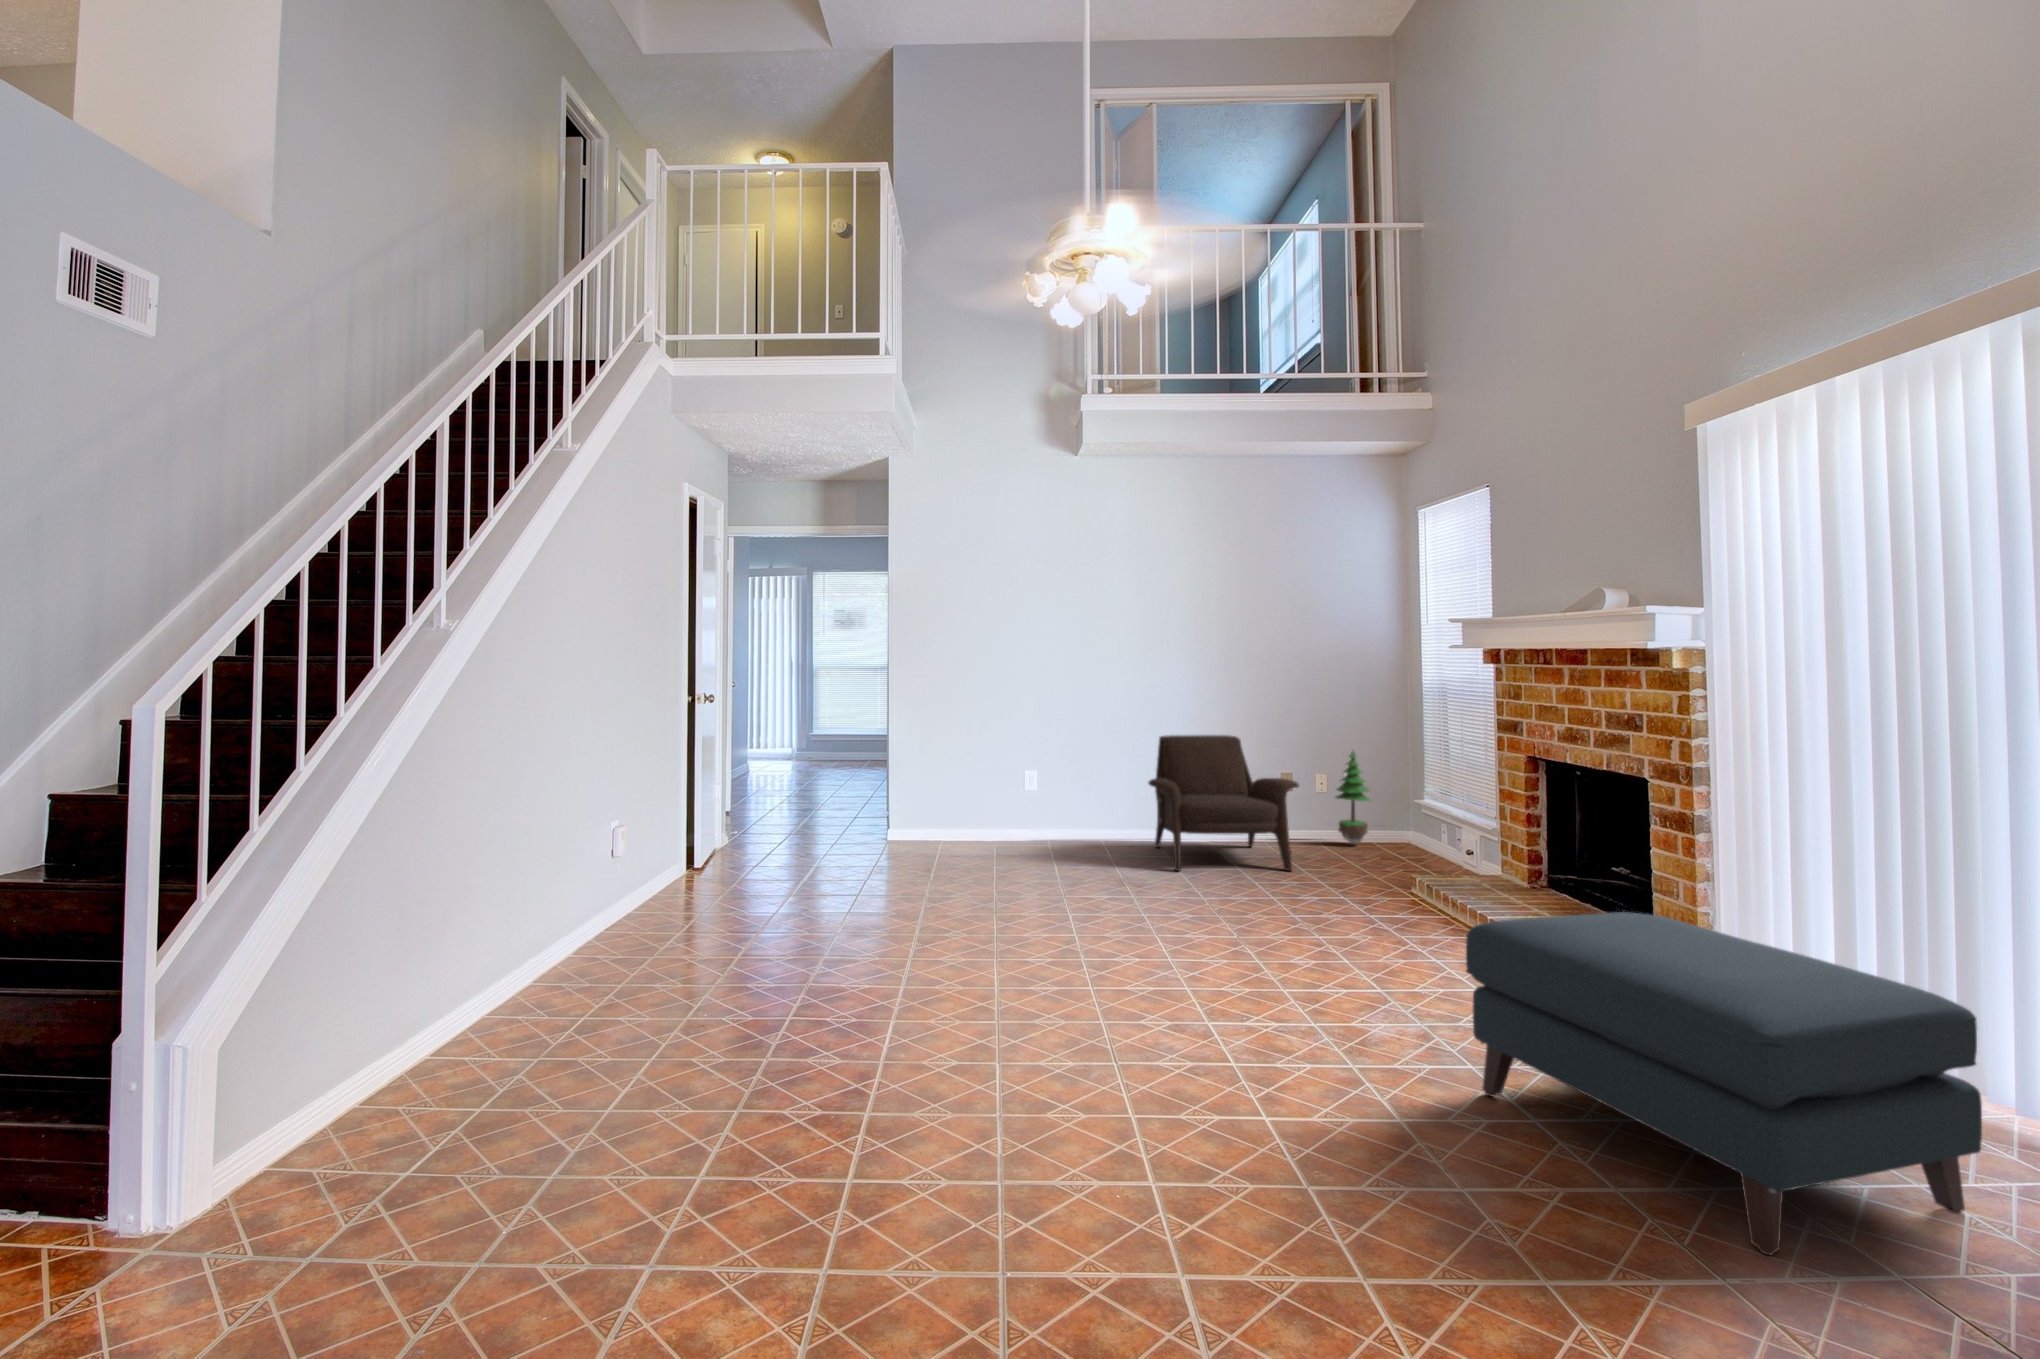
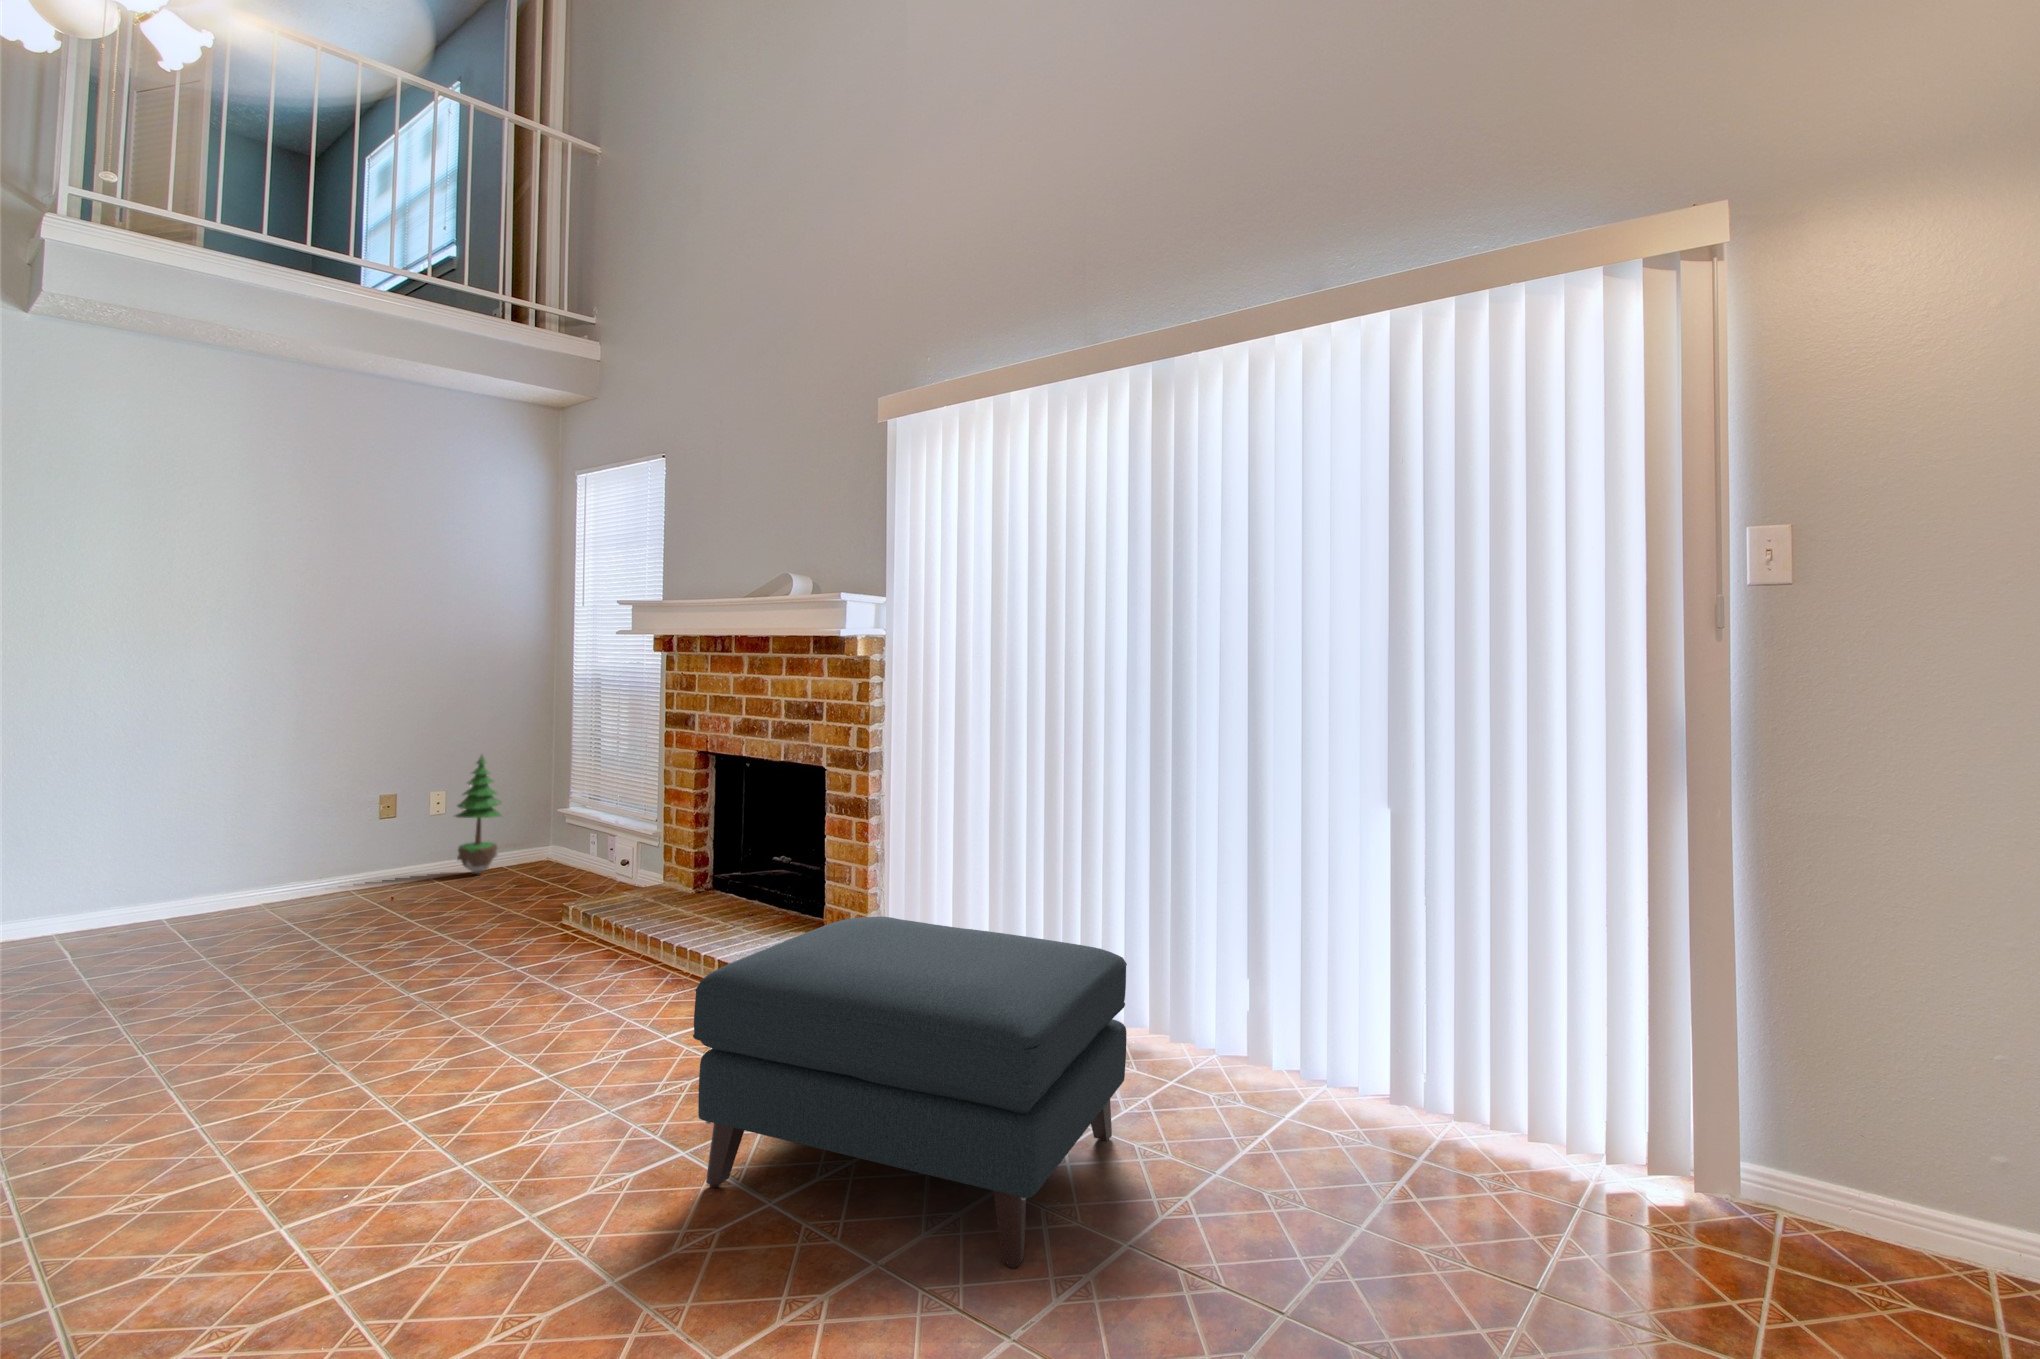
armchair: present [1149,735,1299,871] -> none [134,745,410,963]

